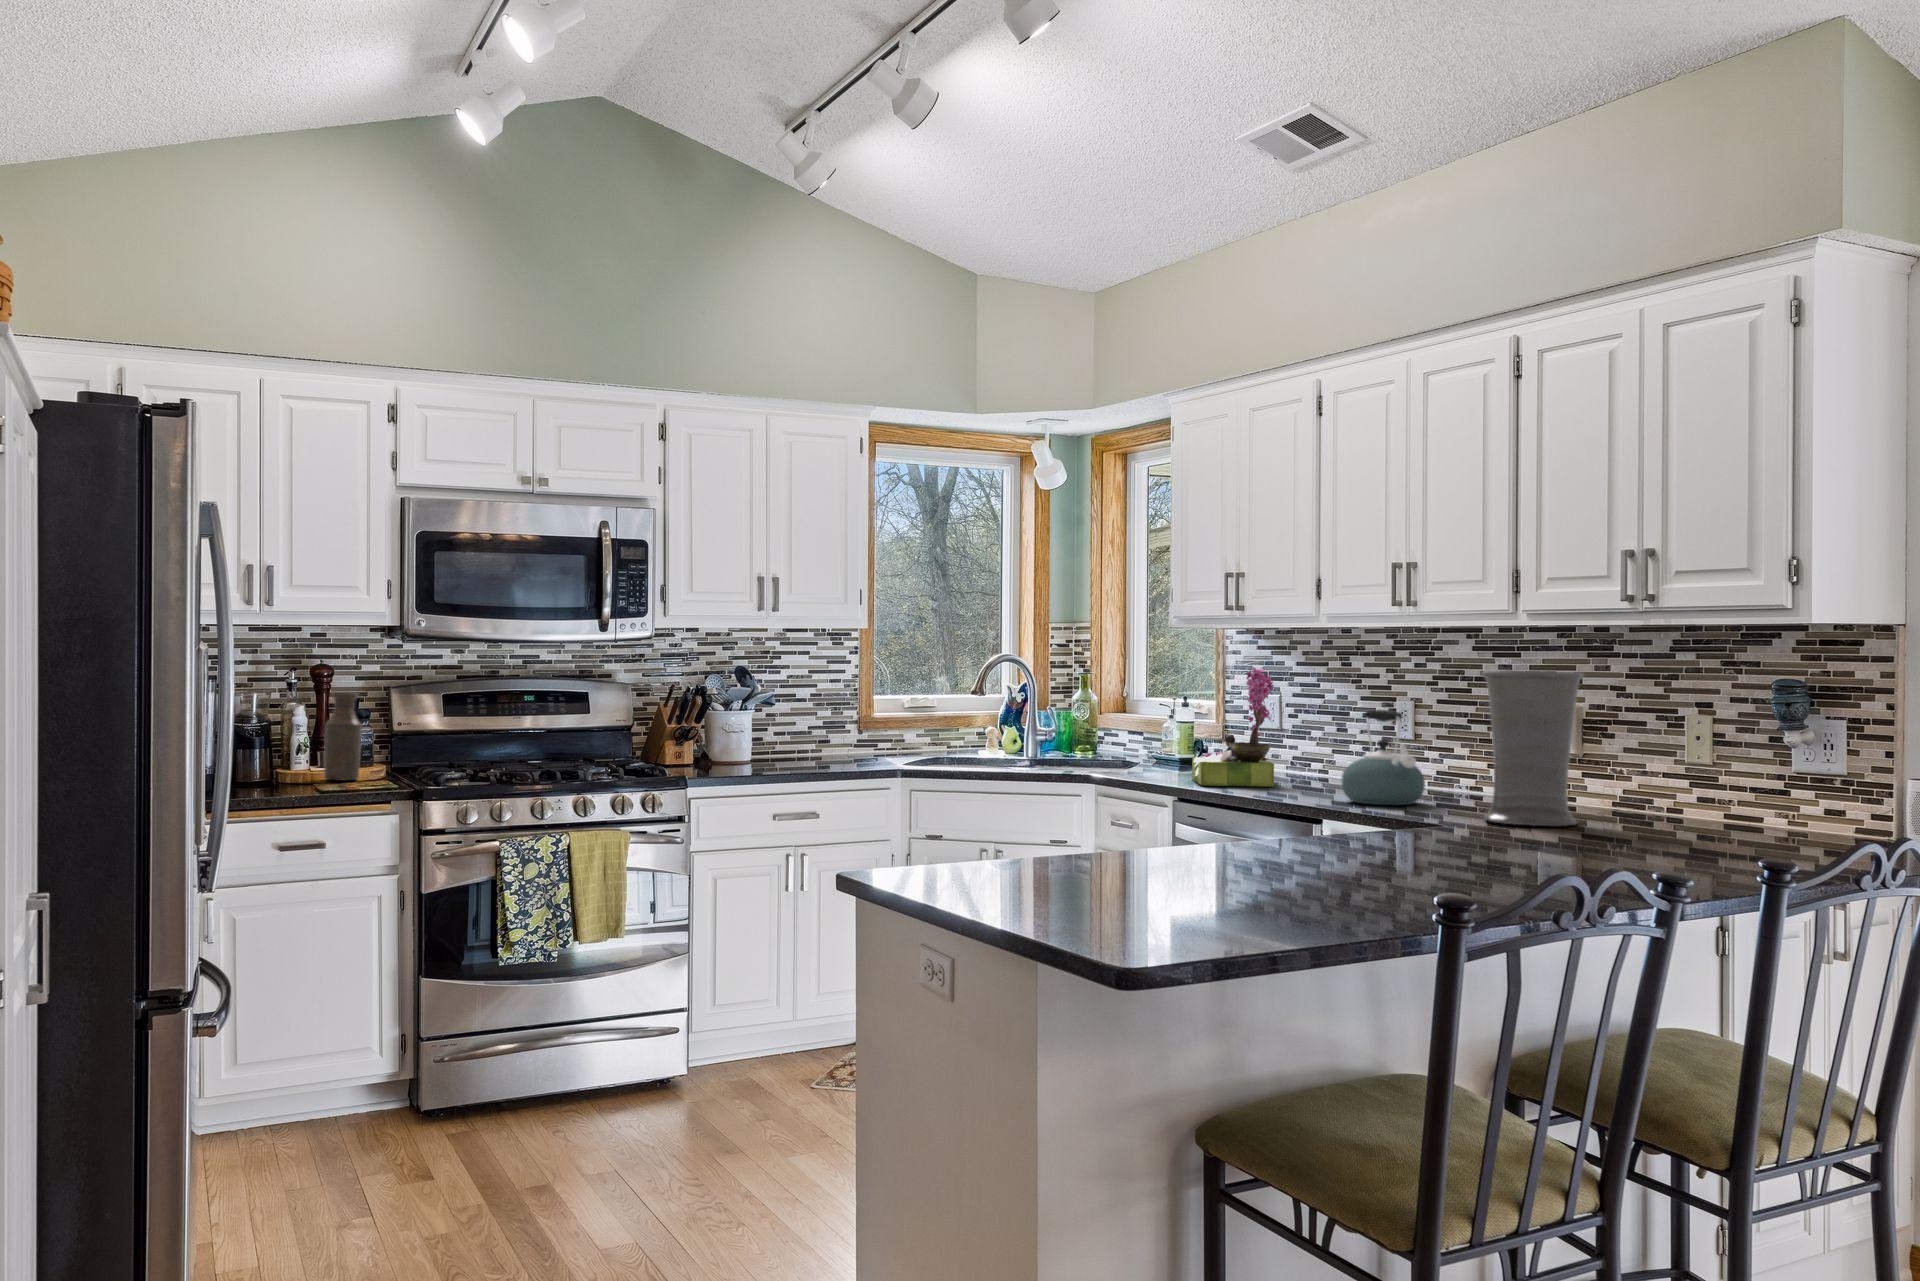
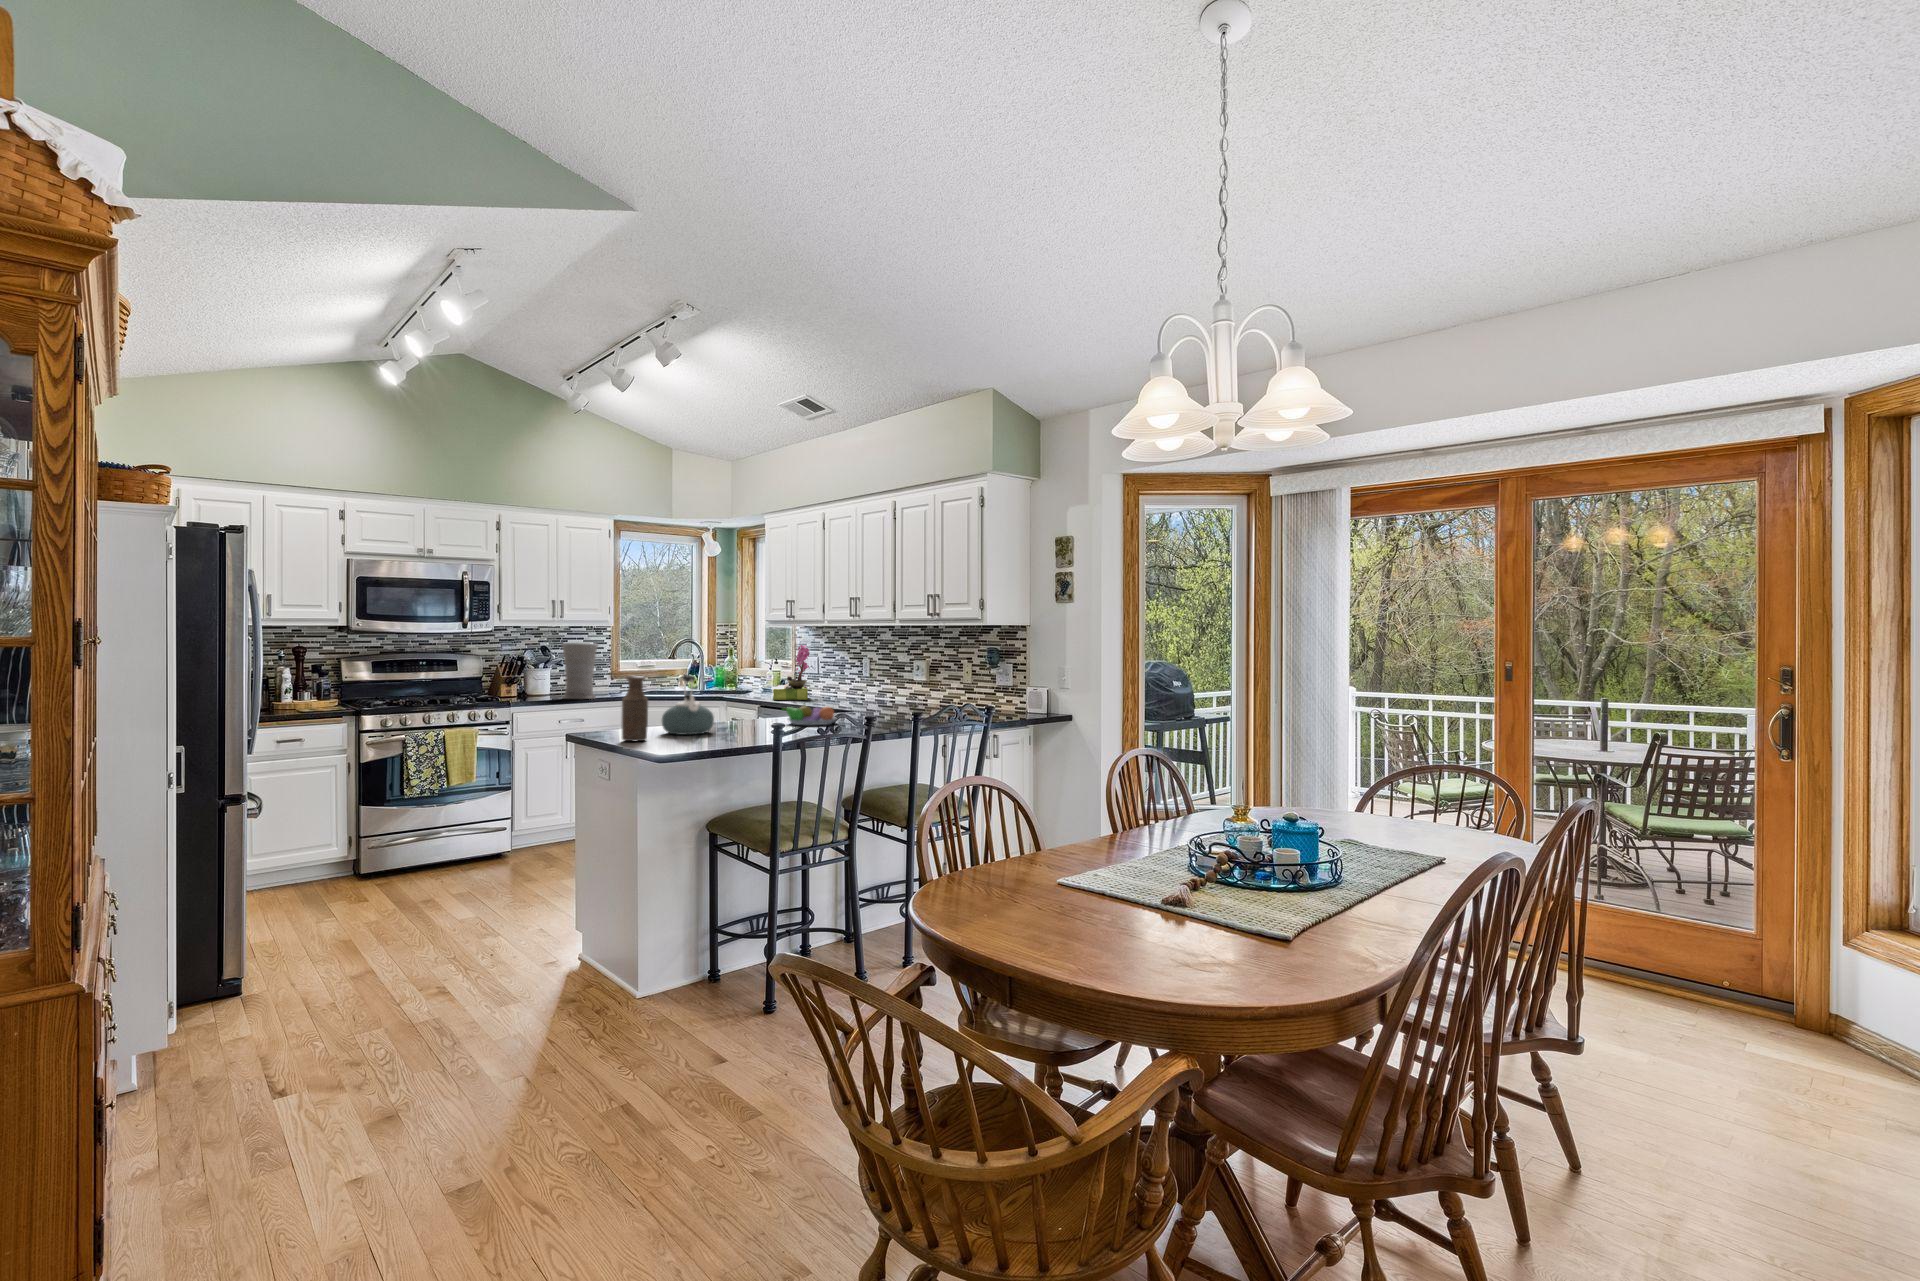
vase: present [1482,670,1584,826] -> present [562,643,598,699]
bottle: present [324,692,362,781] -> present [621,676,648,741]
kettle: present [1342,710,1425,805] -> present [662,675,714,735]
fruit bowl: none [1307,807,1450,867] -> present [782,704,835,725]

